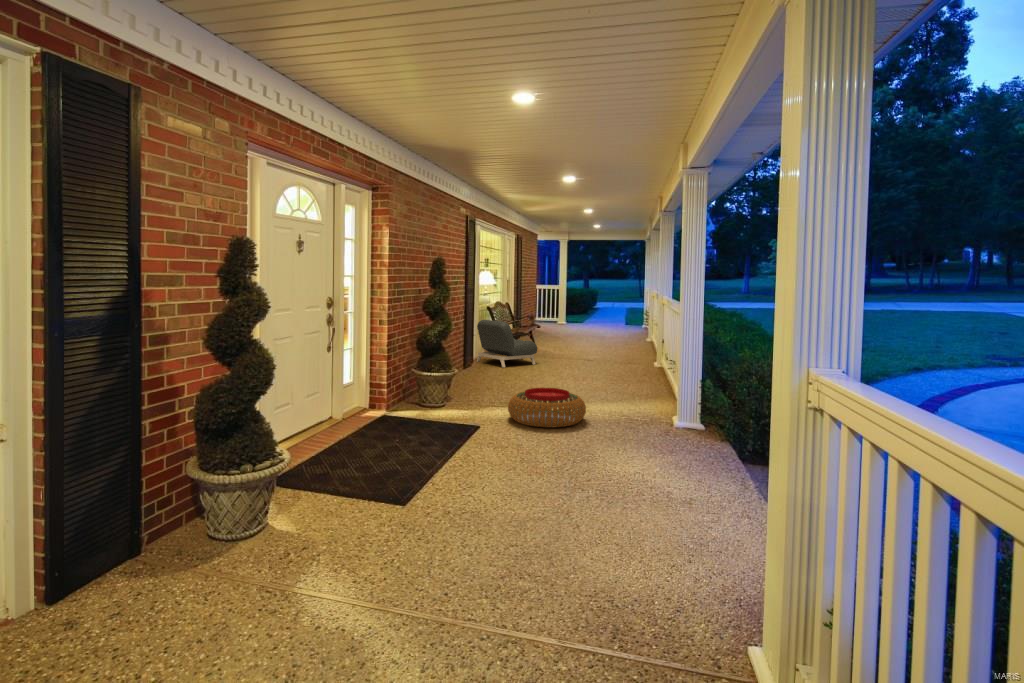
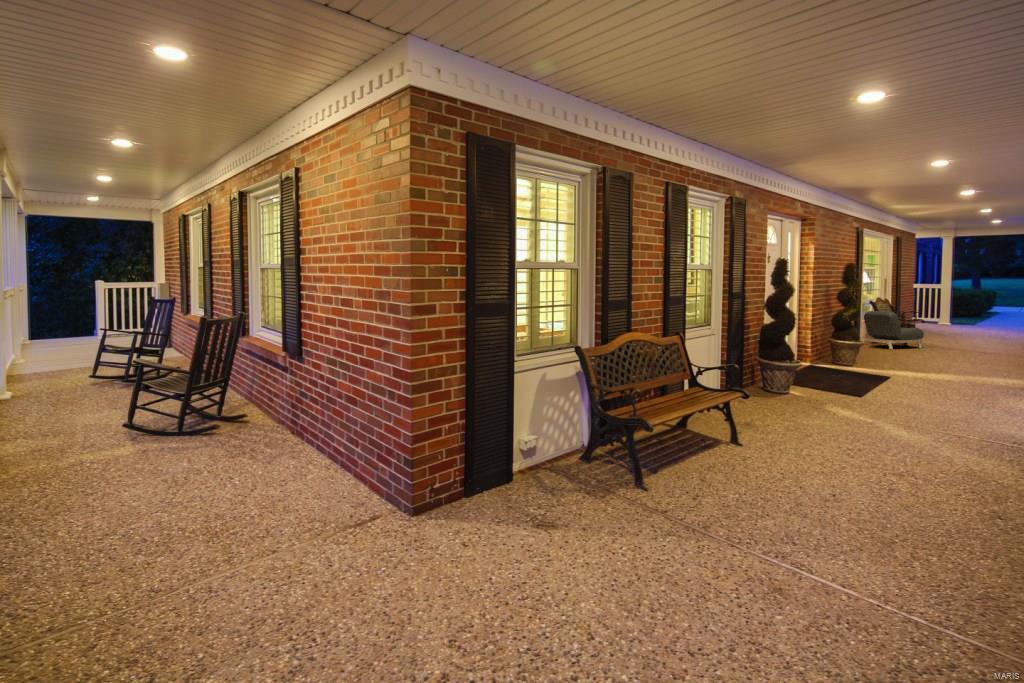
pouf: present [508,388,586,427] -> none [908,350,976,374]

